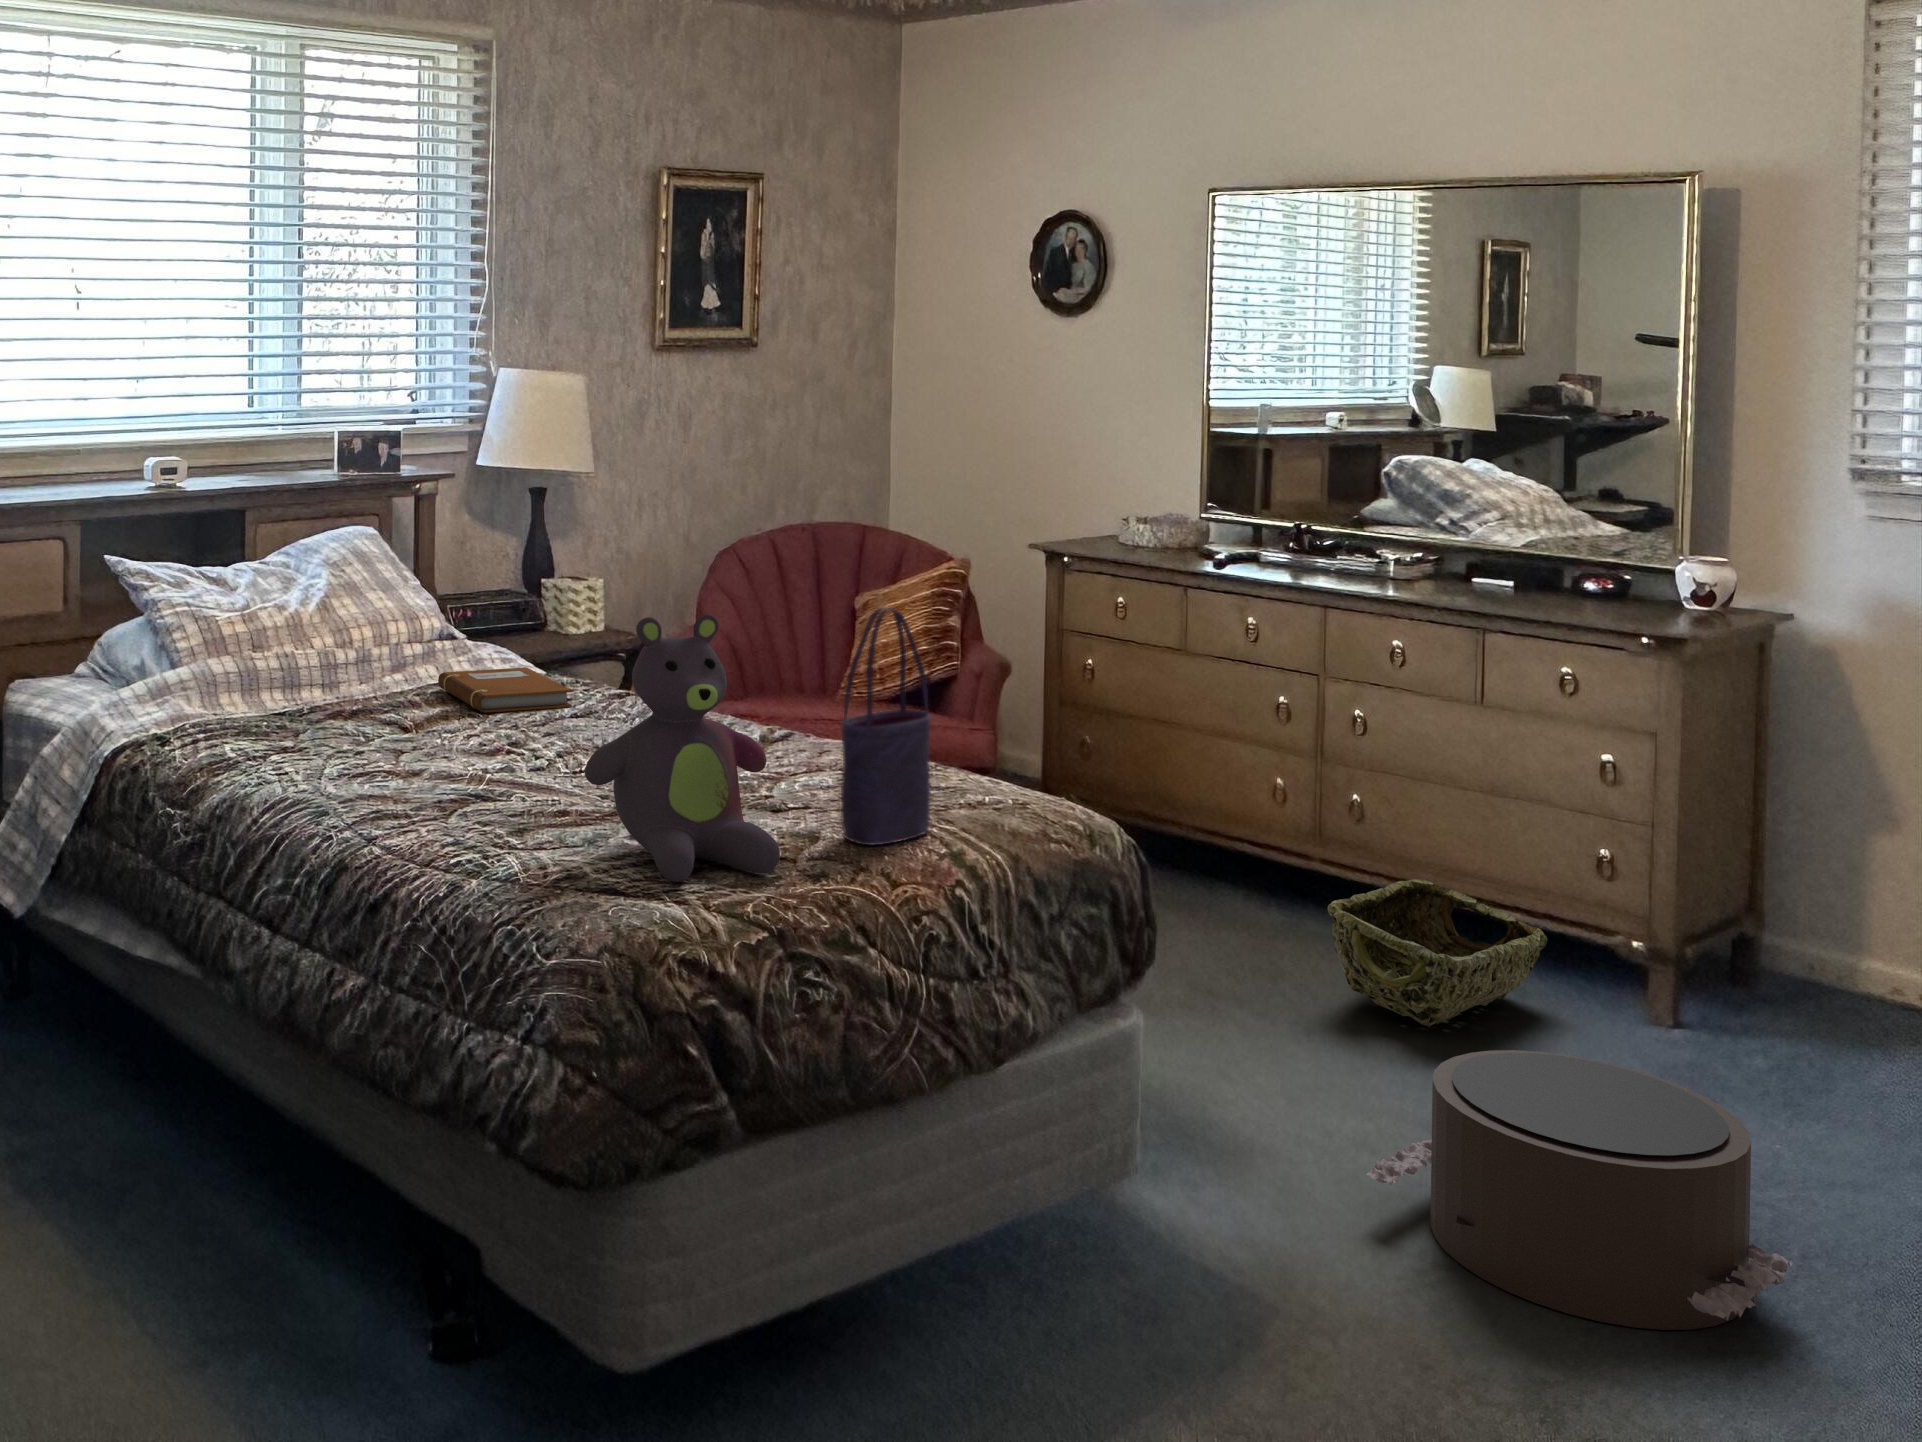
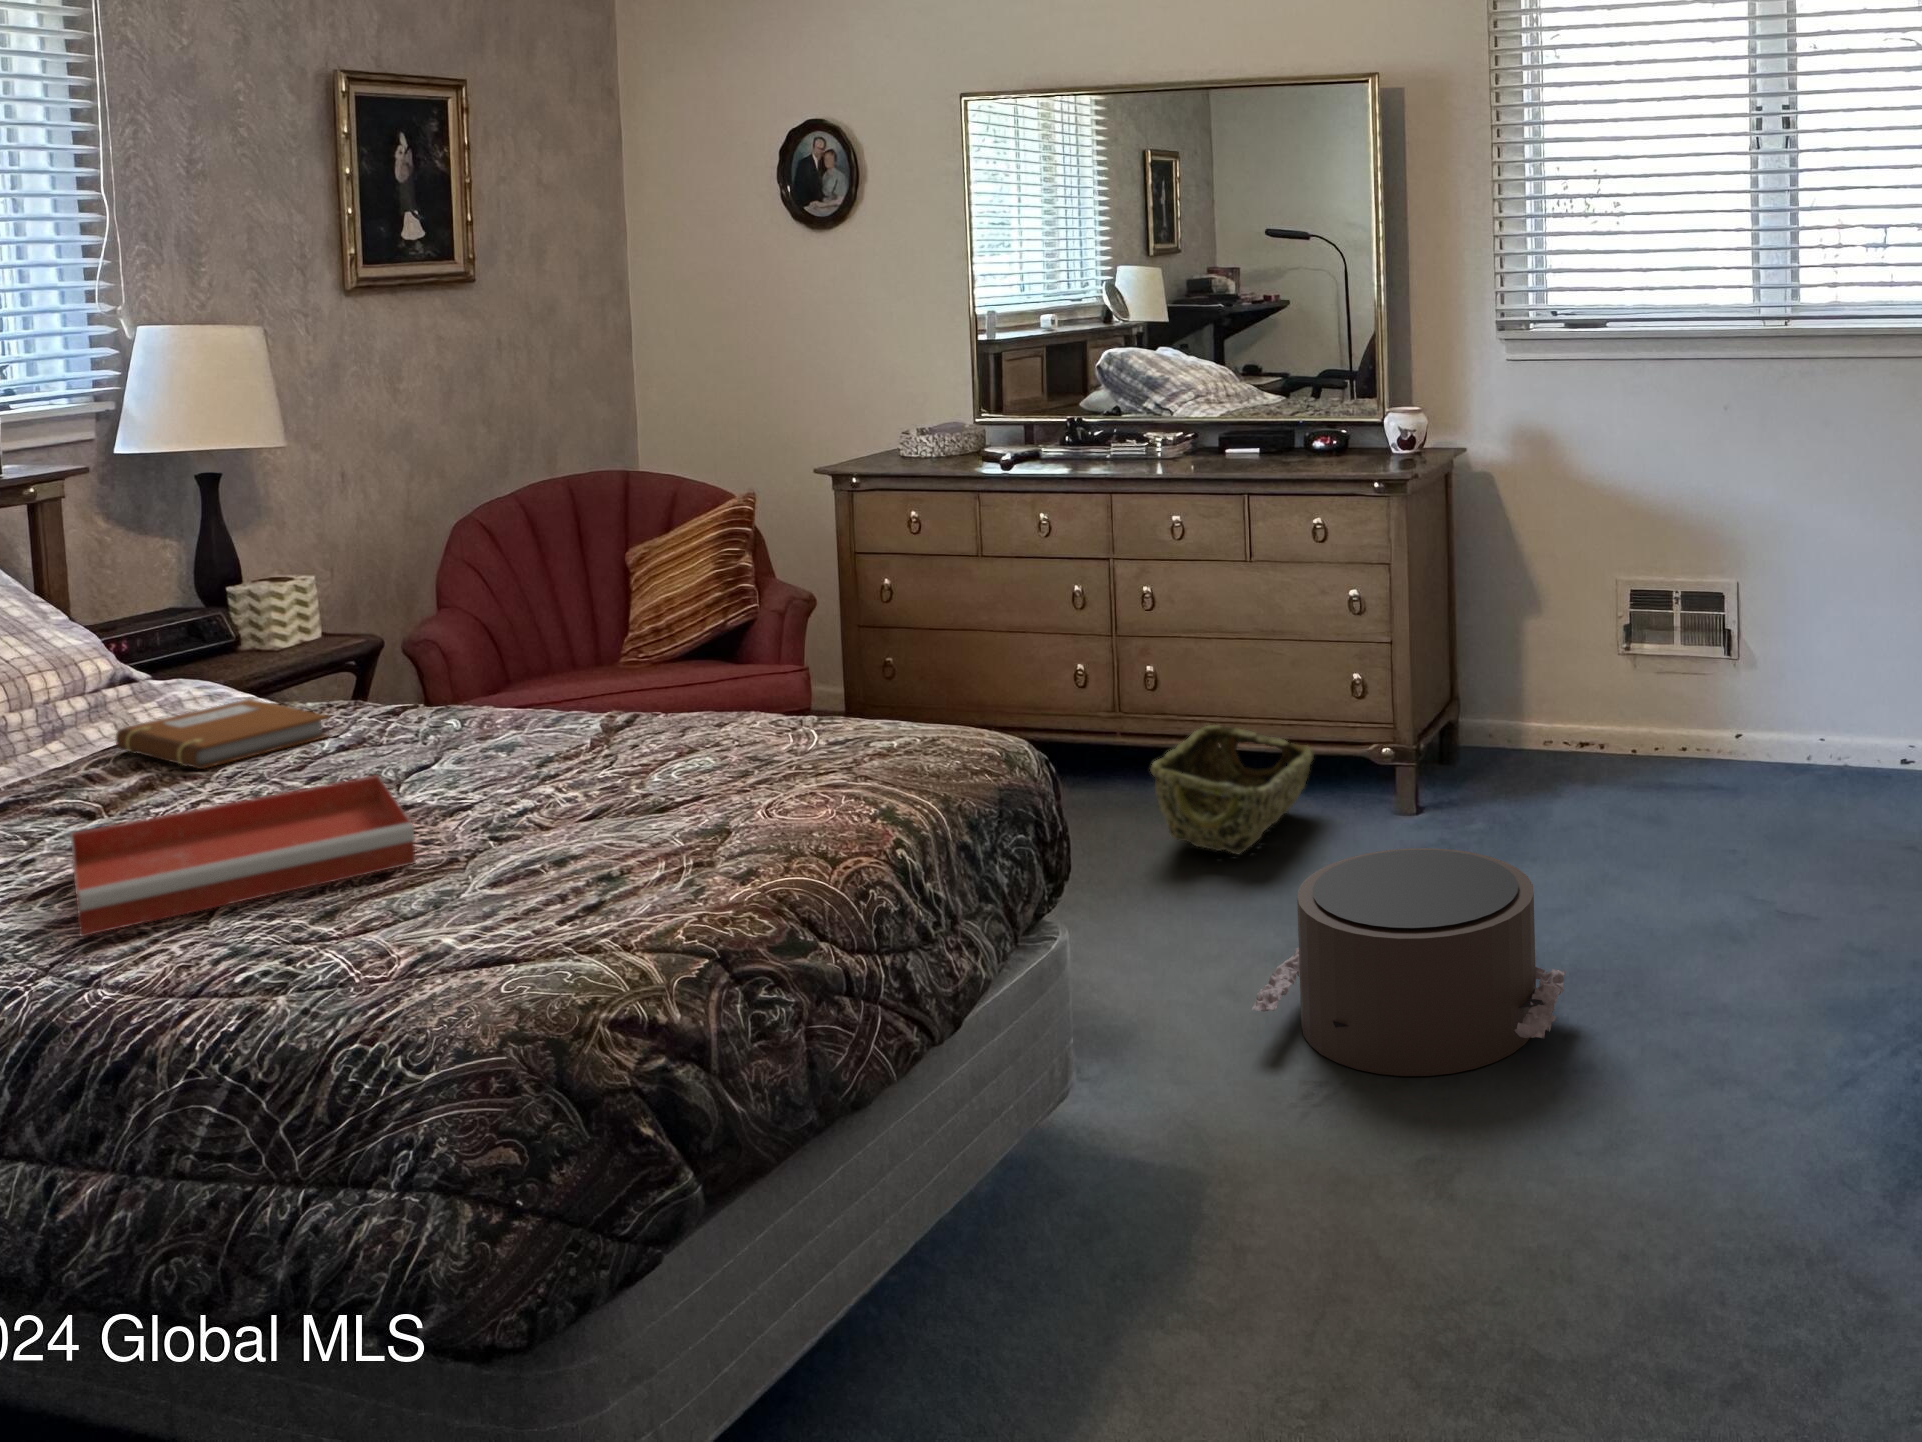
tote bag: present [841,607,931,845] -> none [746,548,846,822]
stuffed bear: present [585,614,780,882] -> none [430,590,703,927]
tray: none [378,736,591,811] -> present [71,775,416,936]

